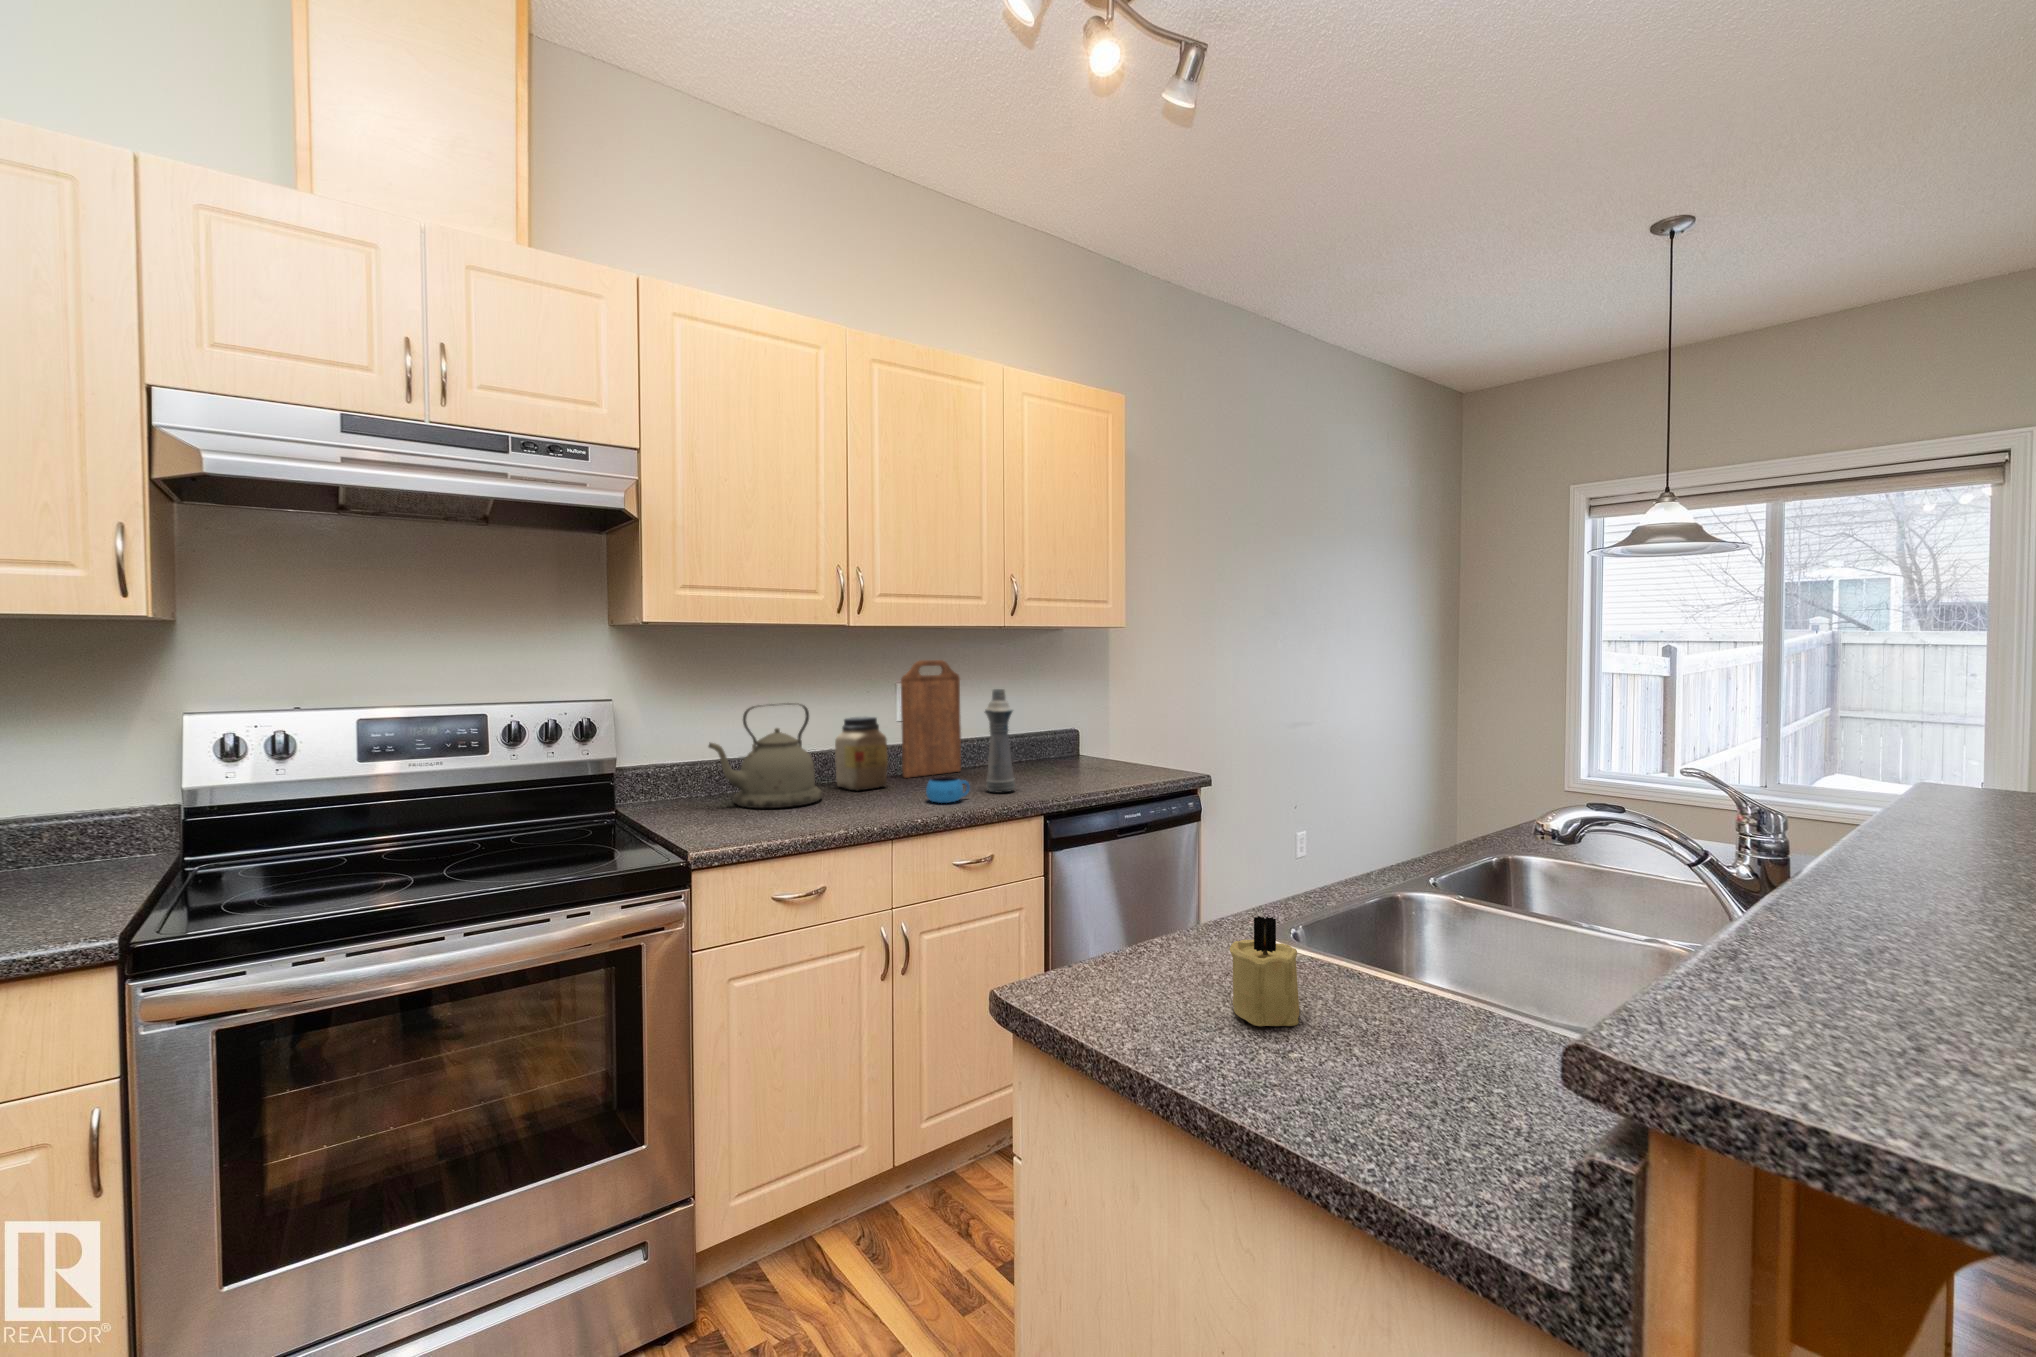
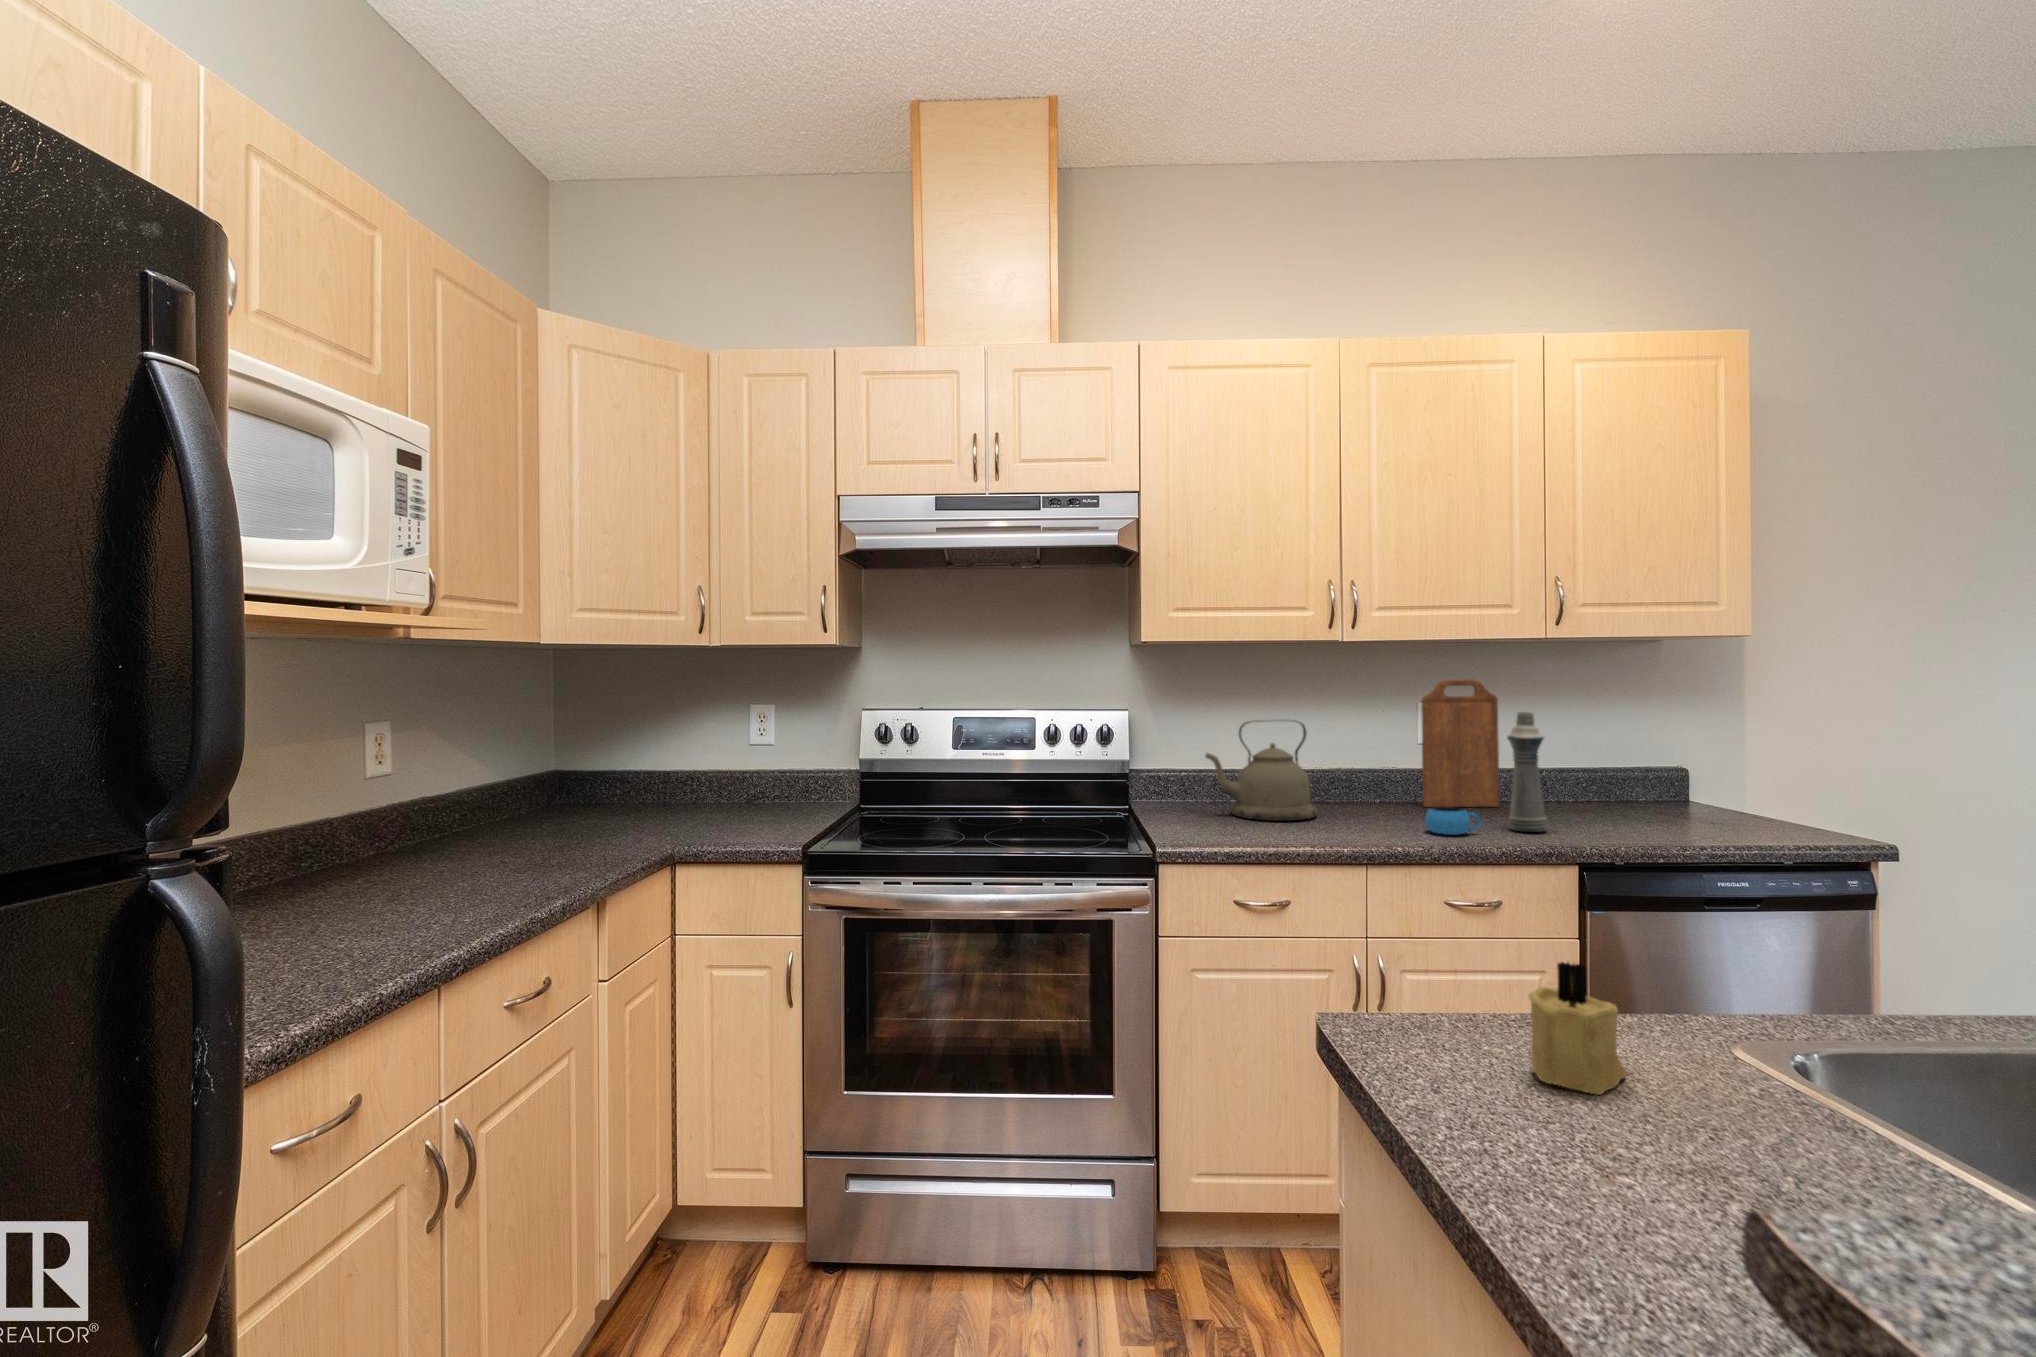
jar: present [835,716,888,790] -> none [1341,738,1397,814]

